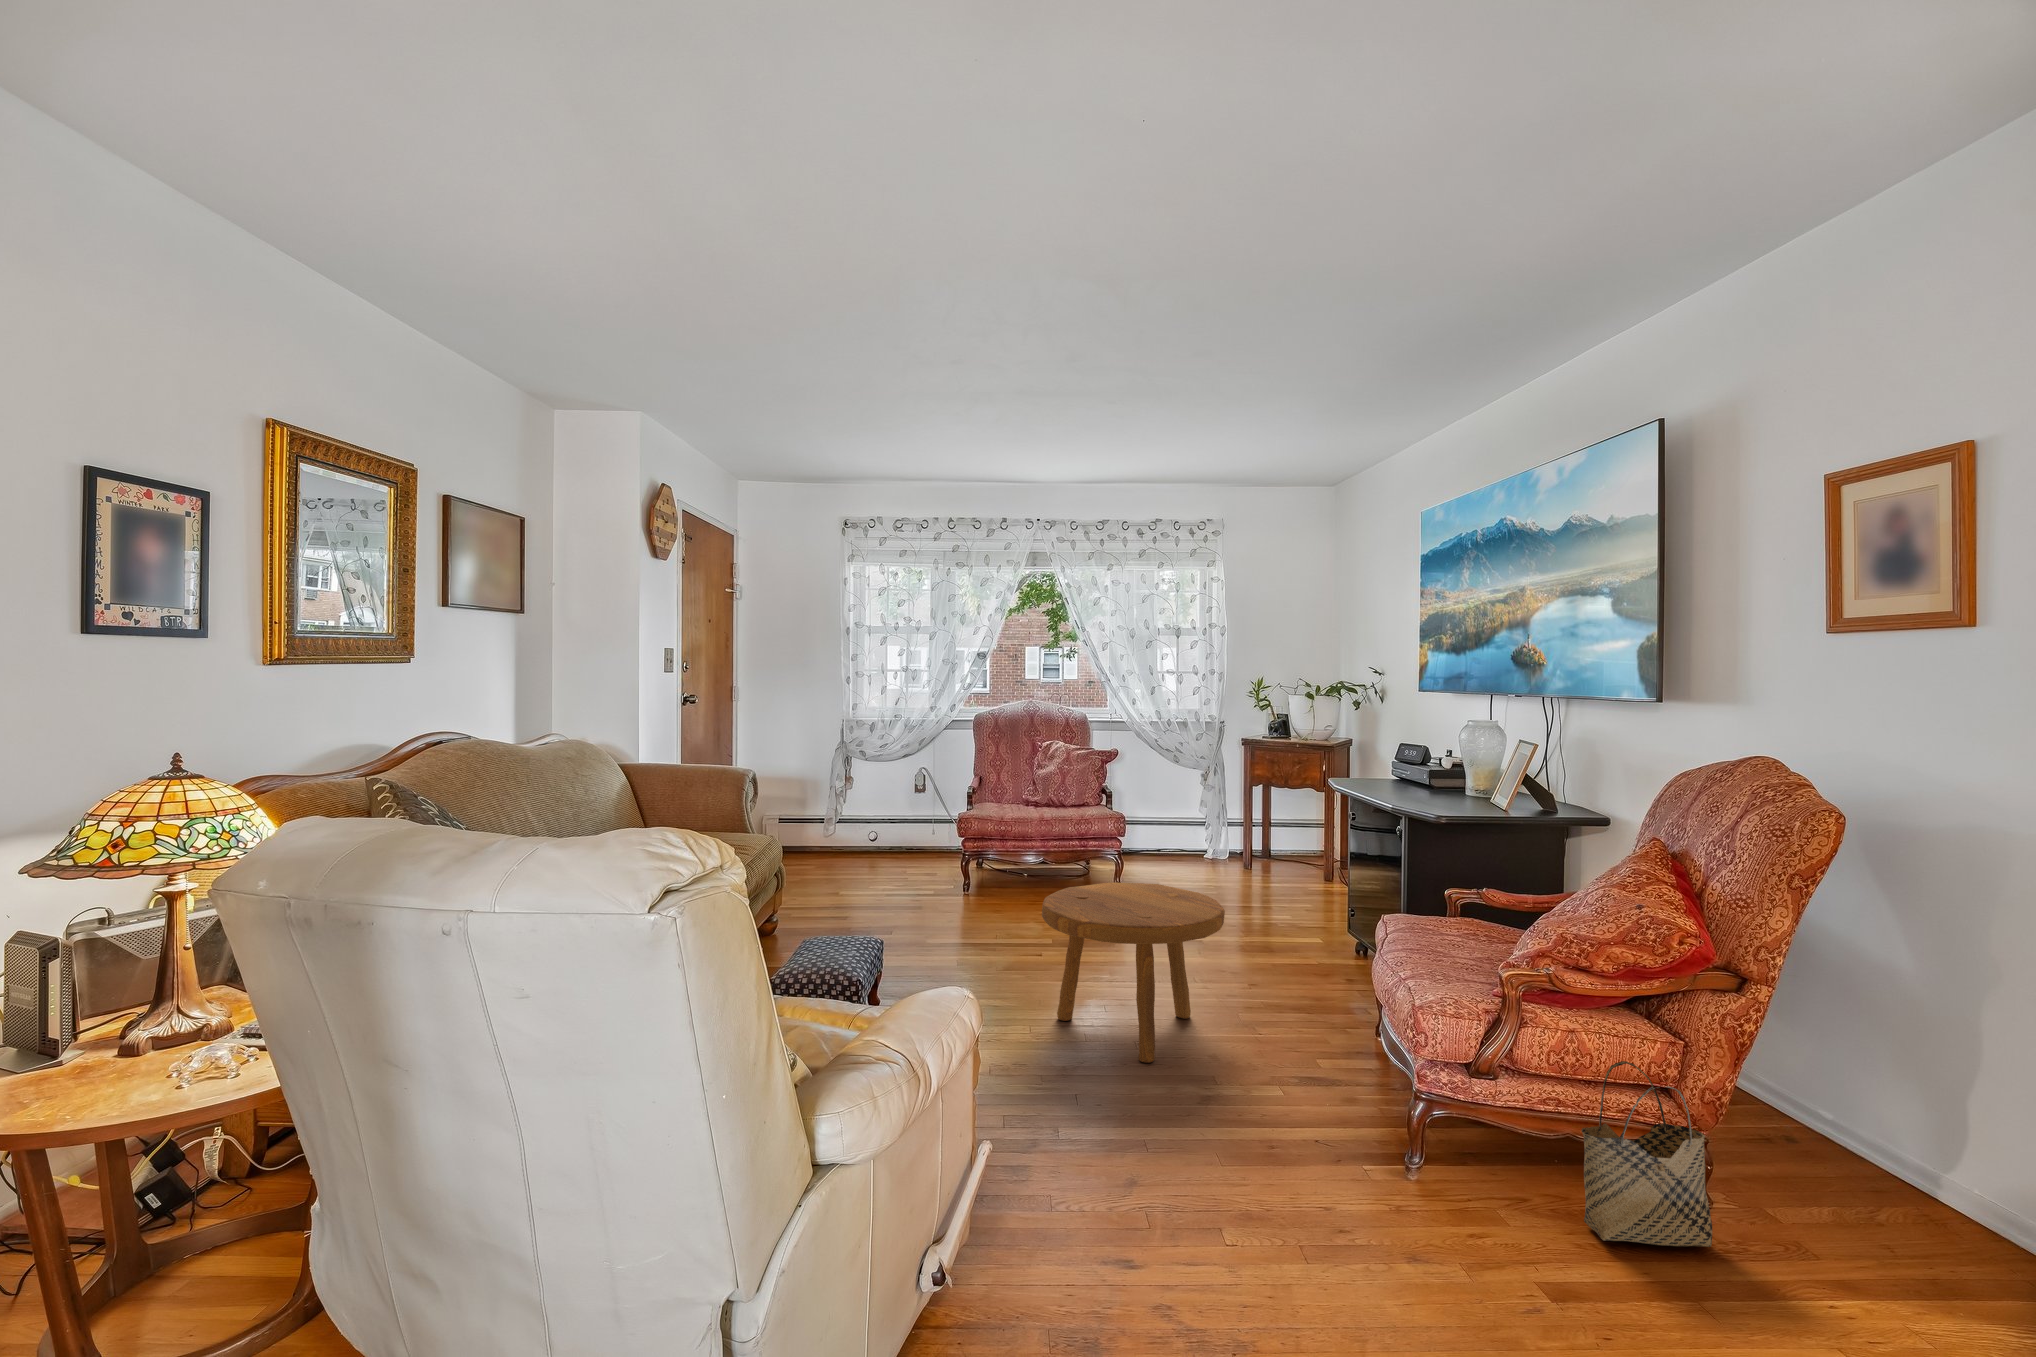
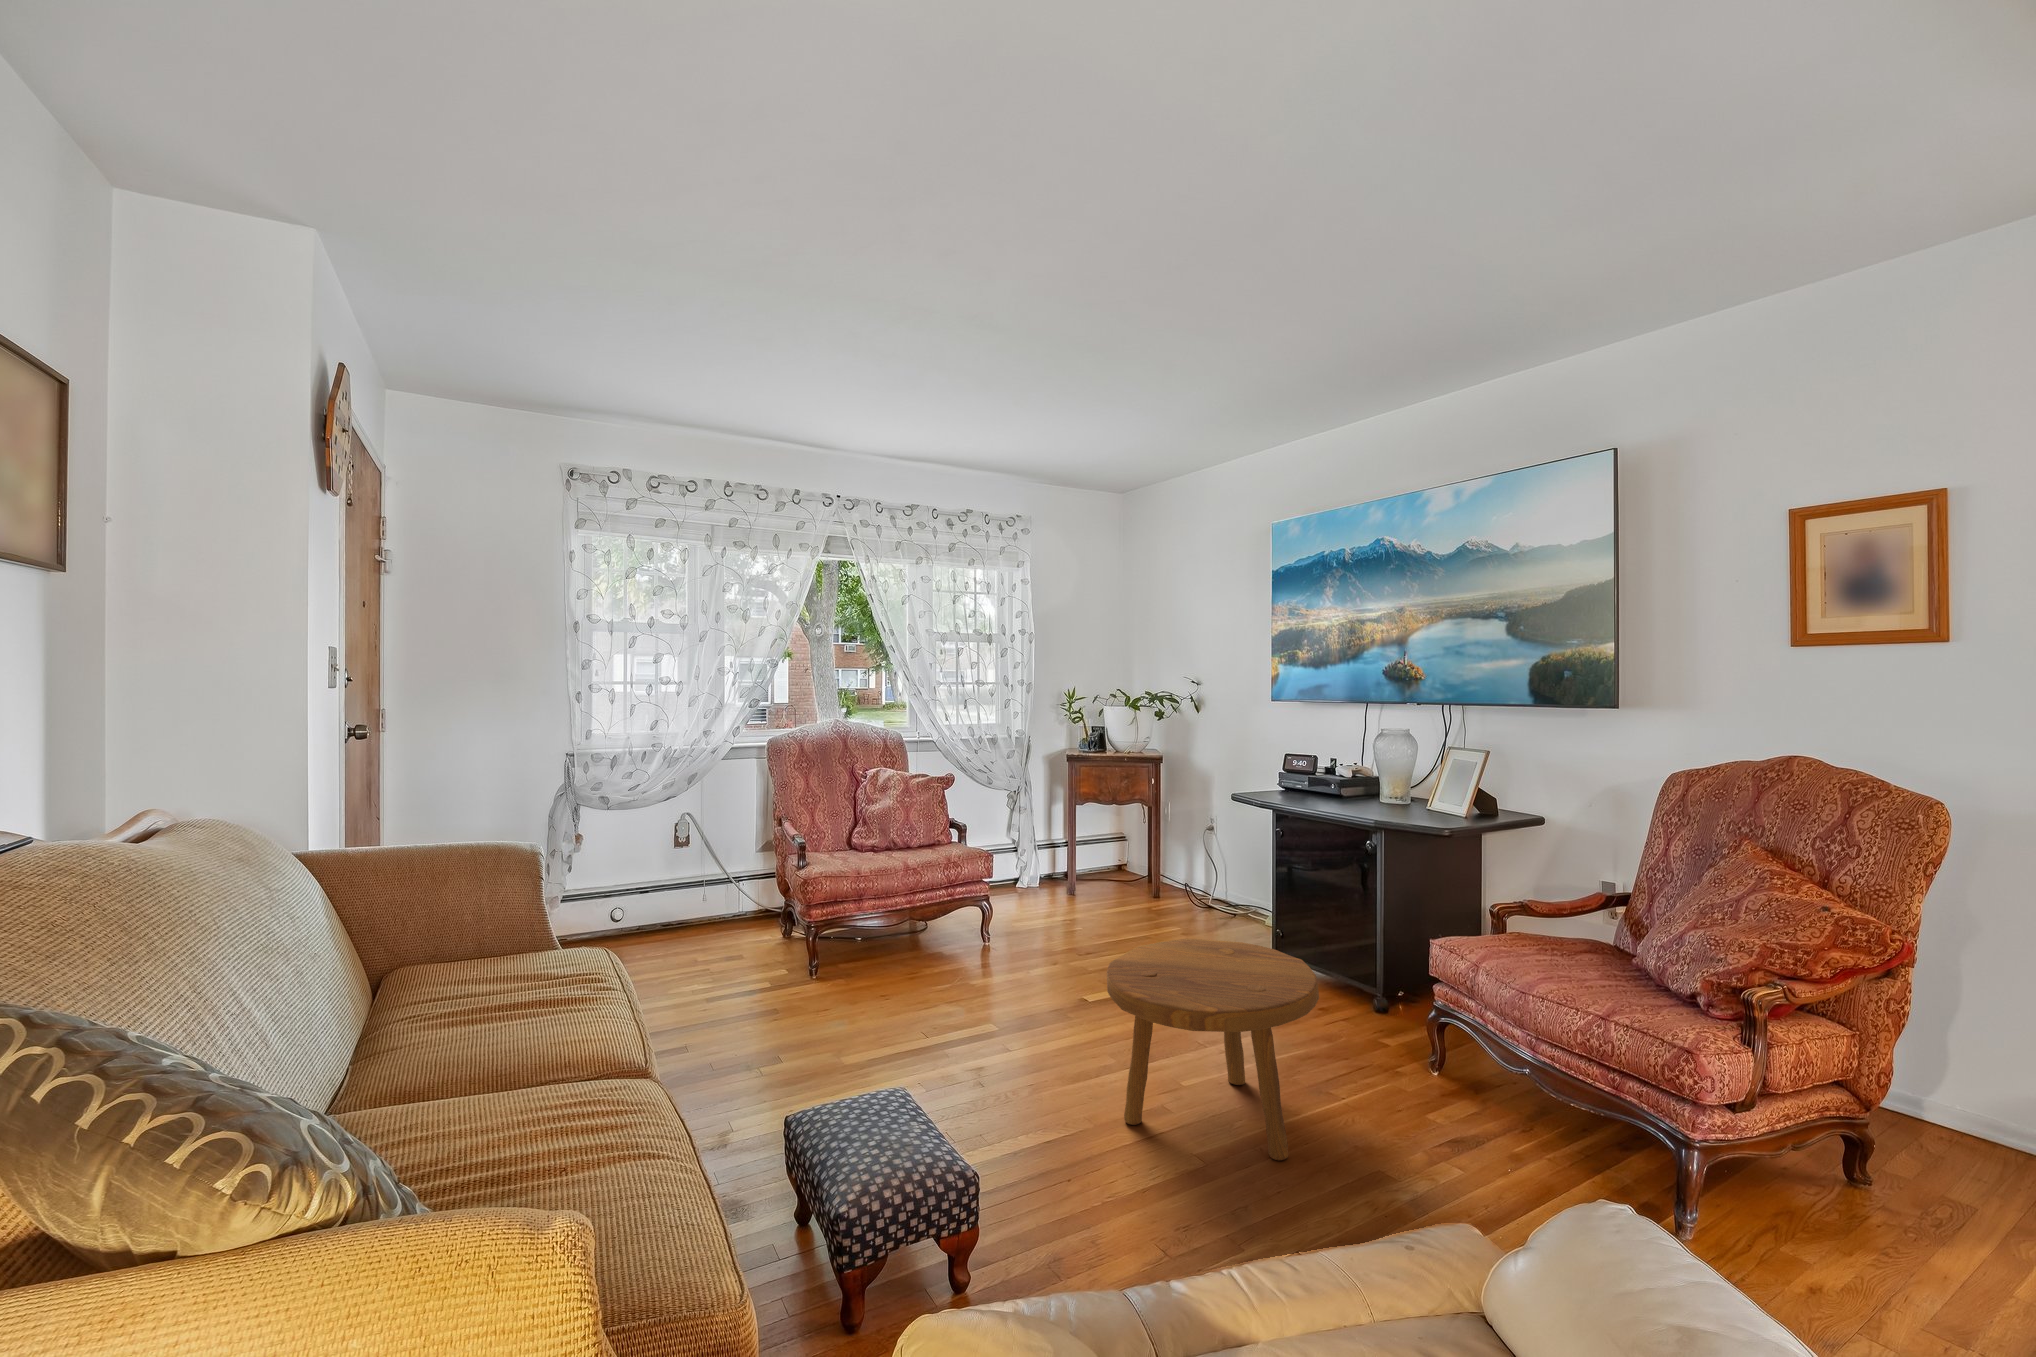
woven basket: present [1581,1061,1712,1247] -> none [1834,1065,1947,1255]

